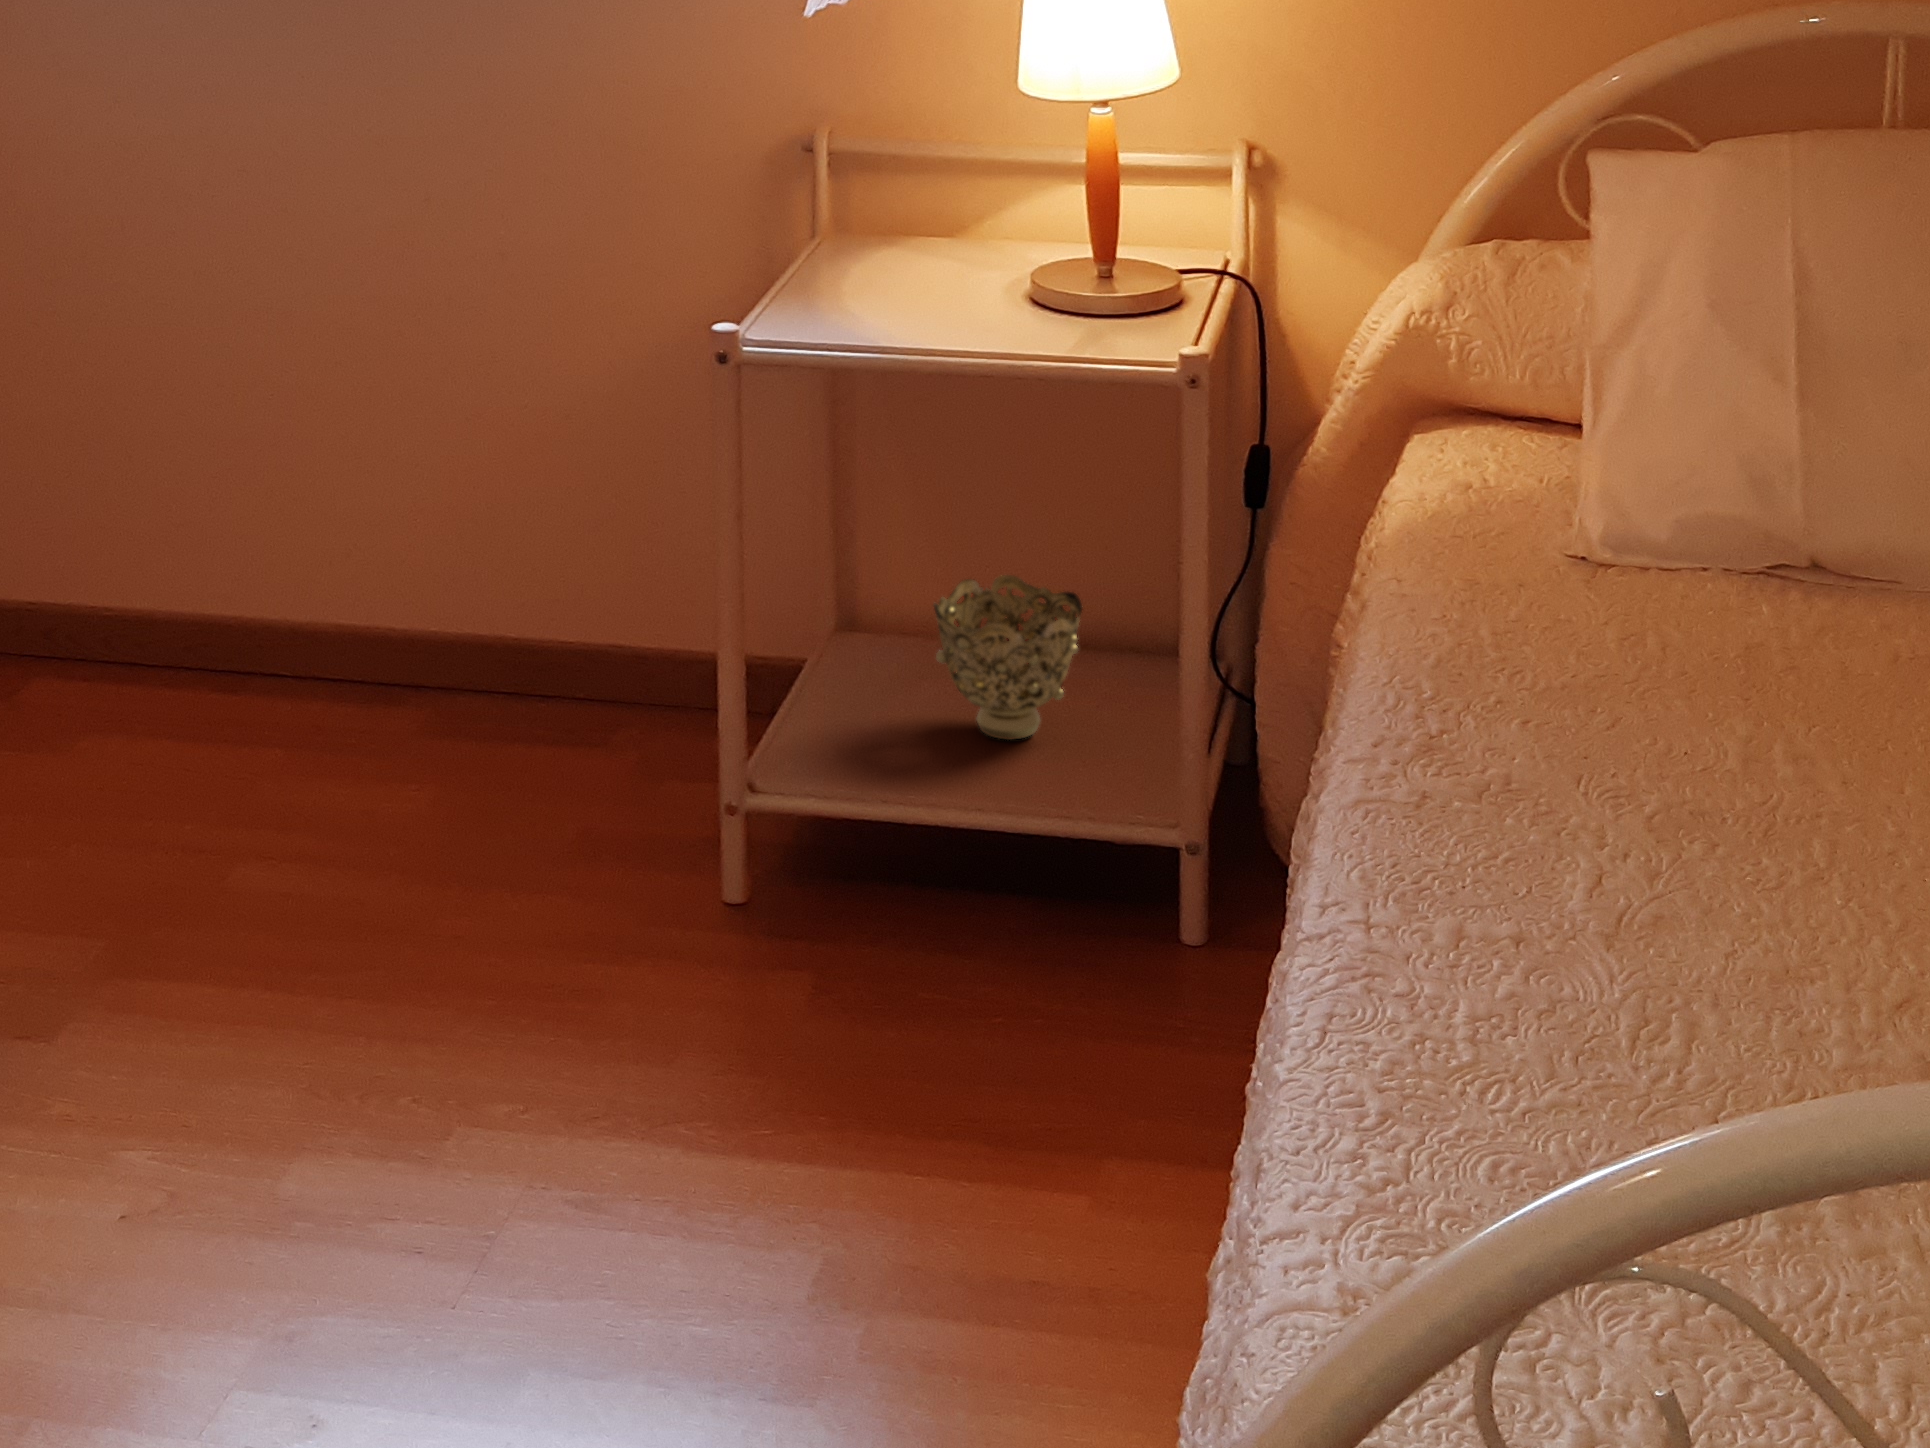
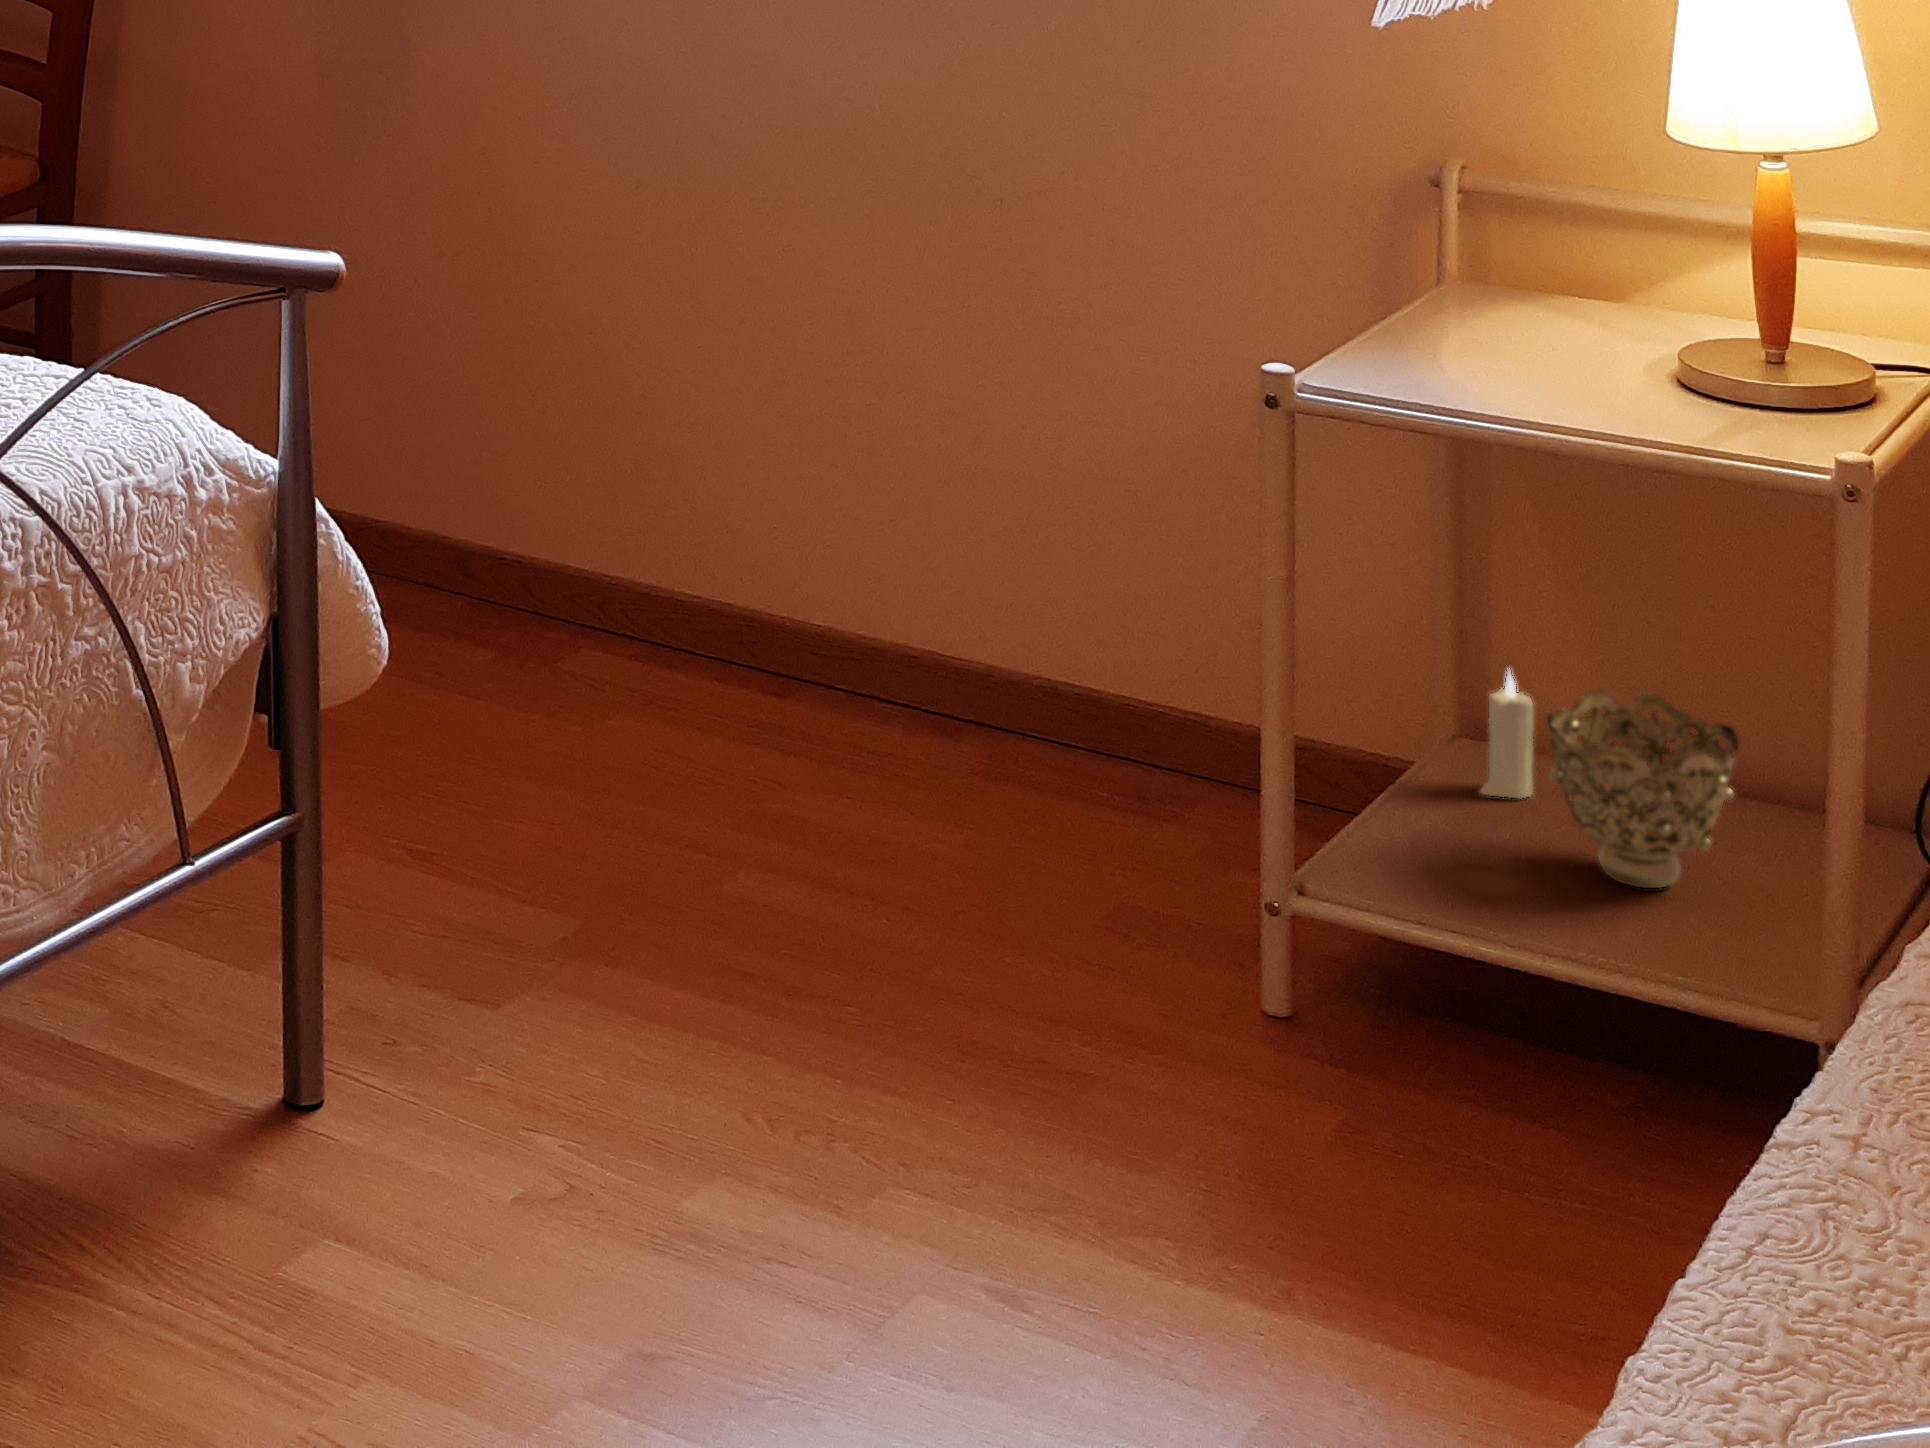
candle: none [869,571,910,683] -> present [1481,672,1534,798]

